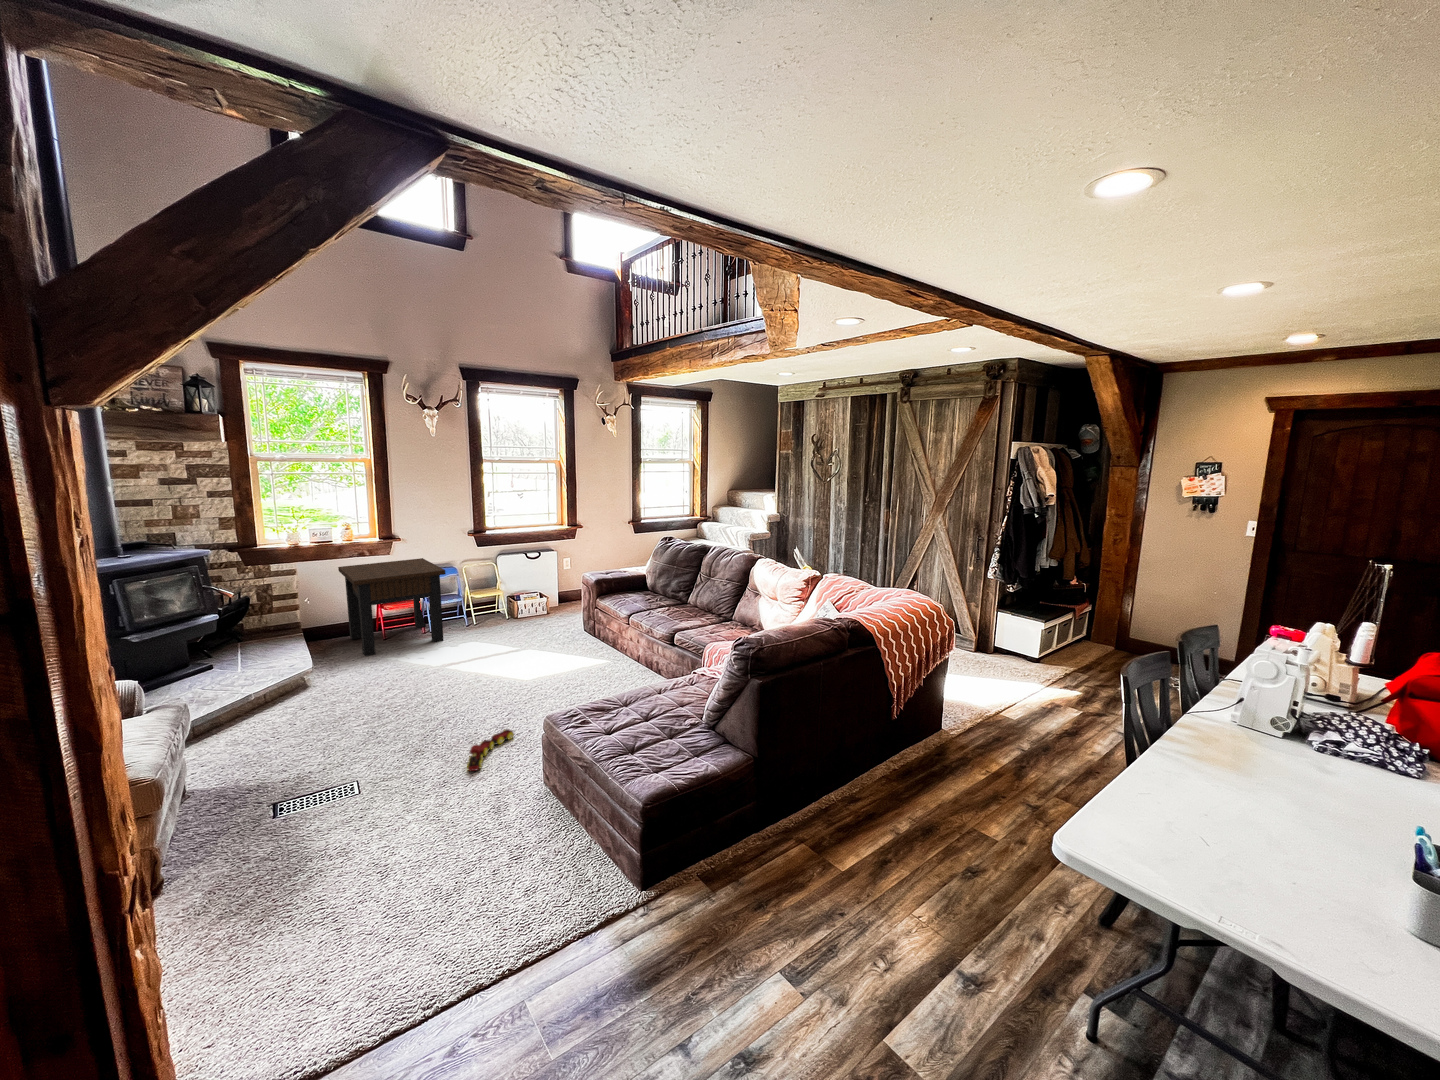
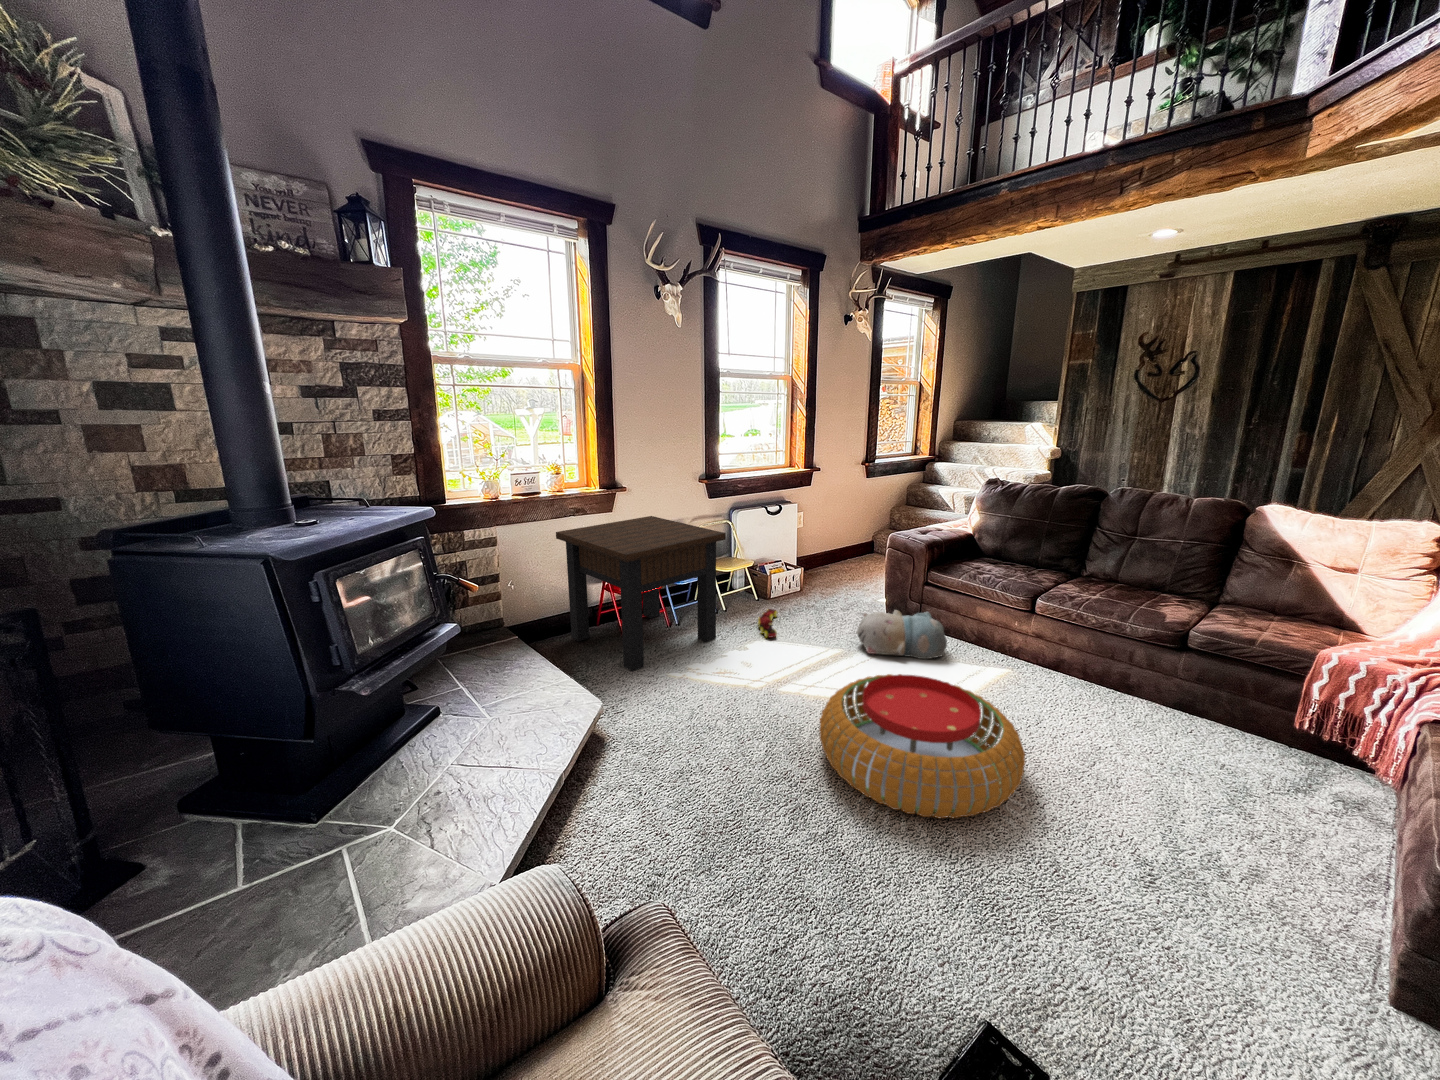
plush toy: none [525,624,580,655] -> present [857,610,947,659]
pouf: none [400,654,520,723] -> present [820,674,1025,818]
toy train: present [467,729,514,771] -> present [758,609,777,638]

